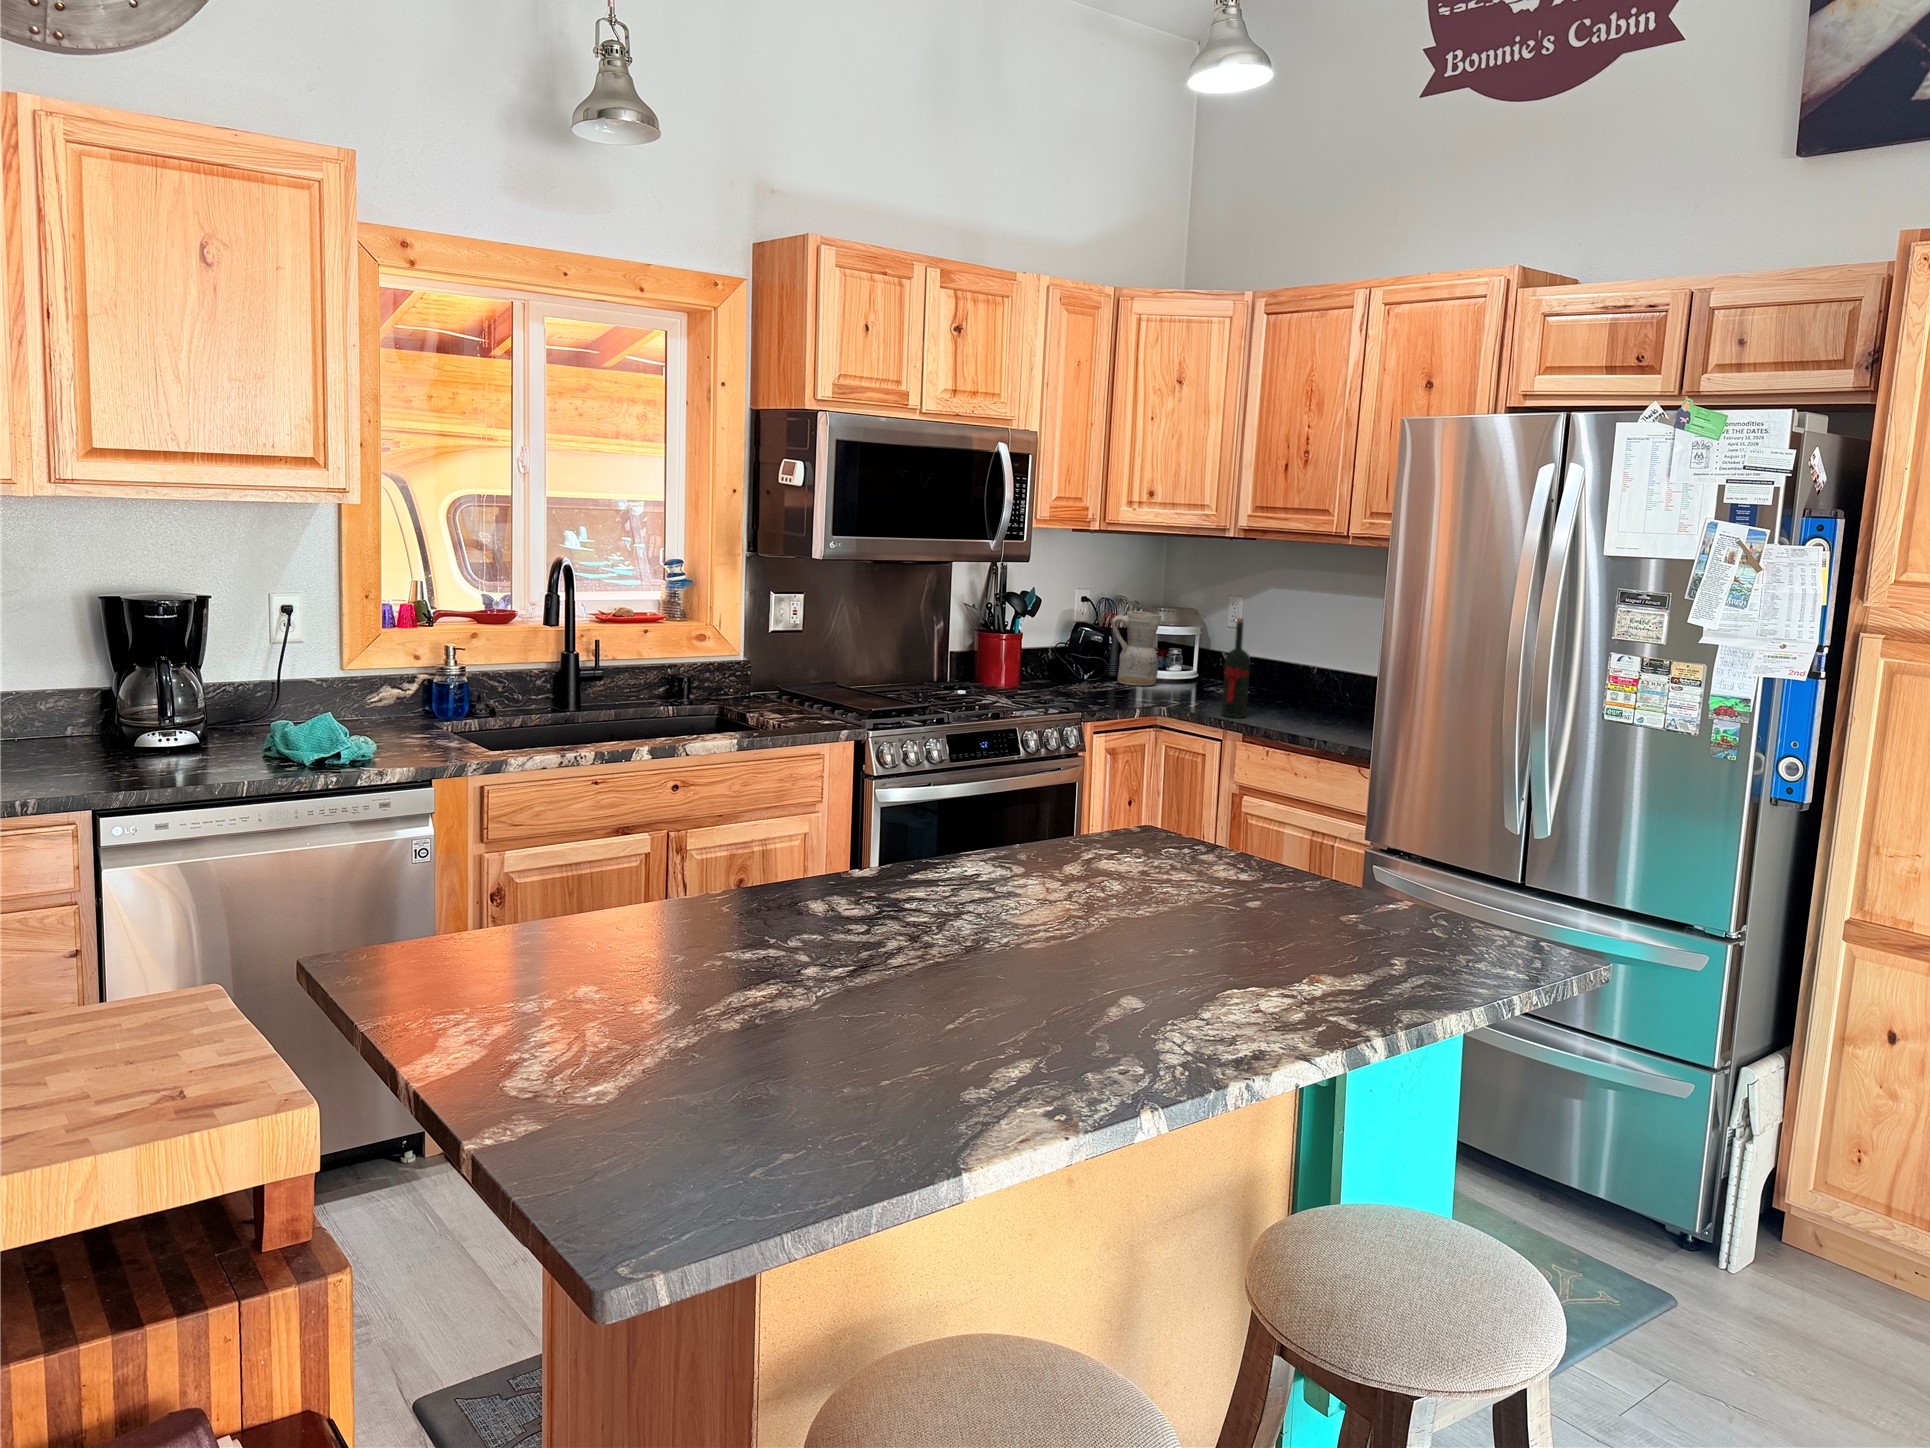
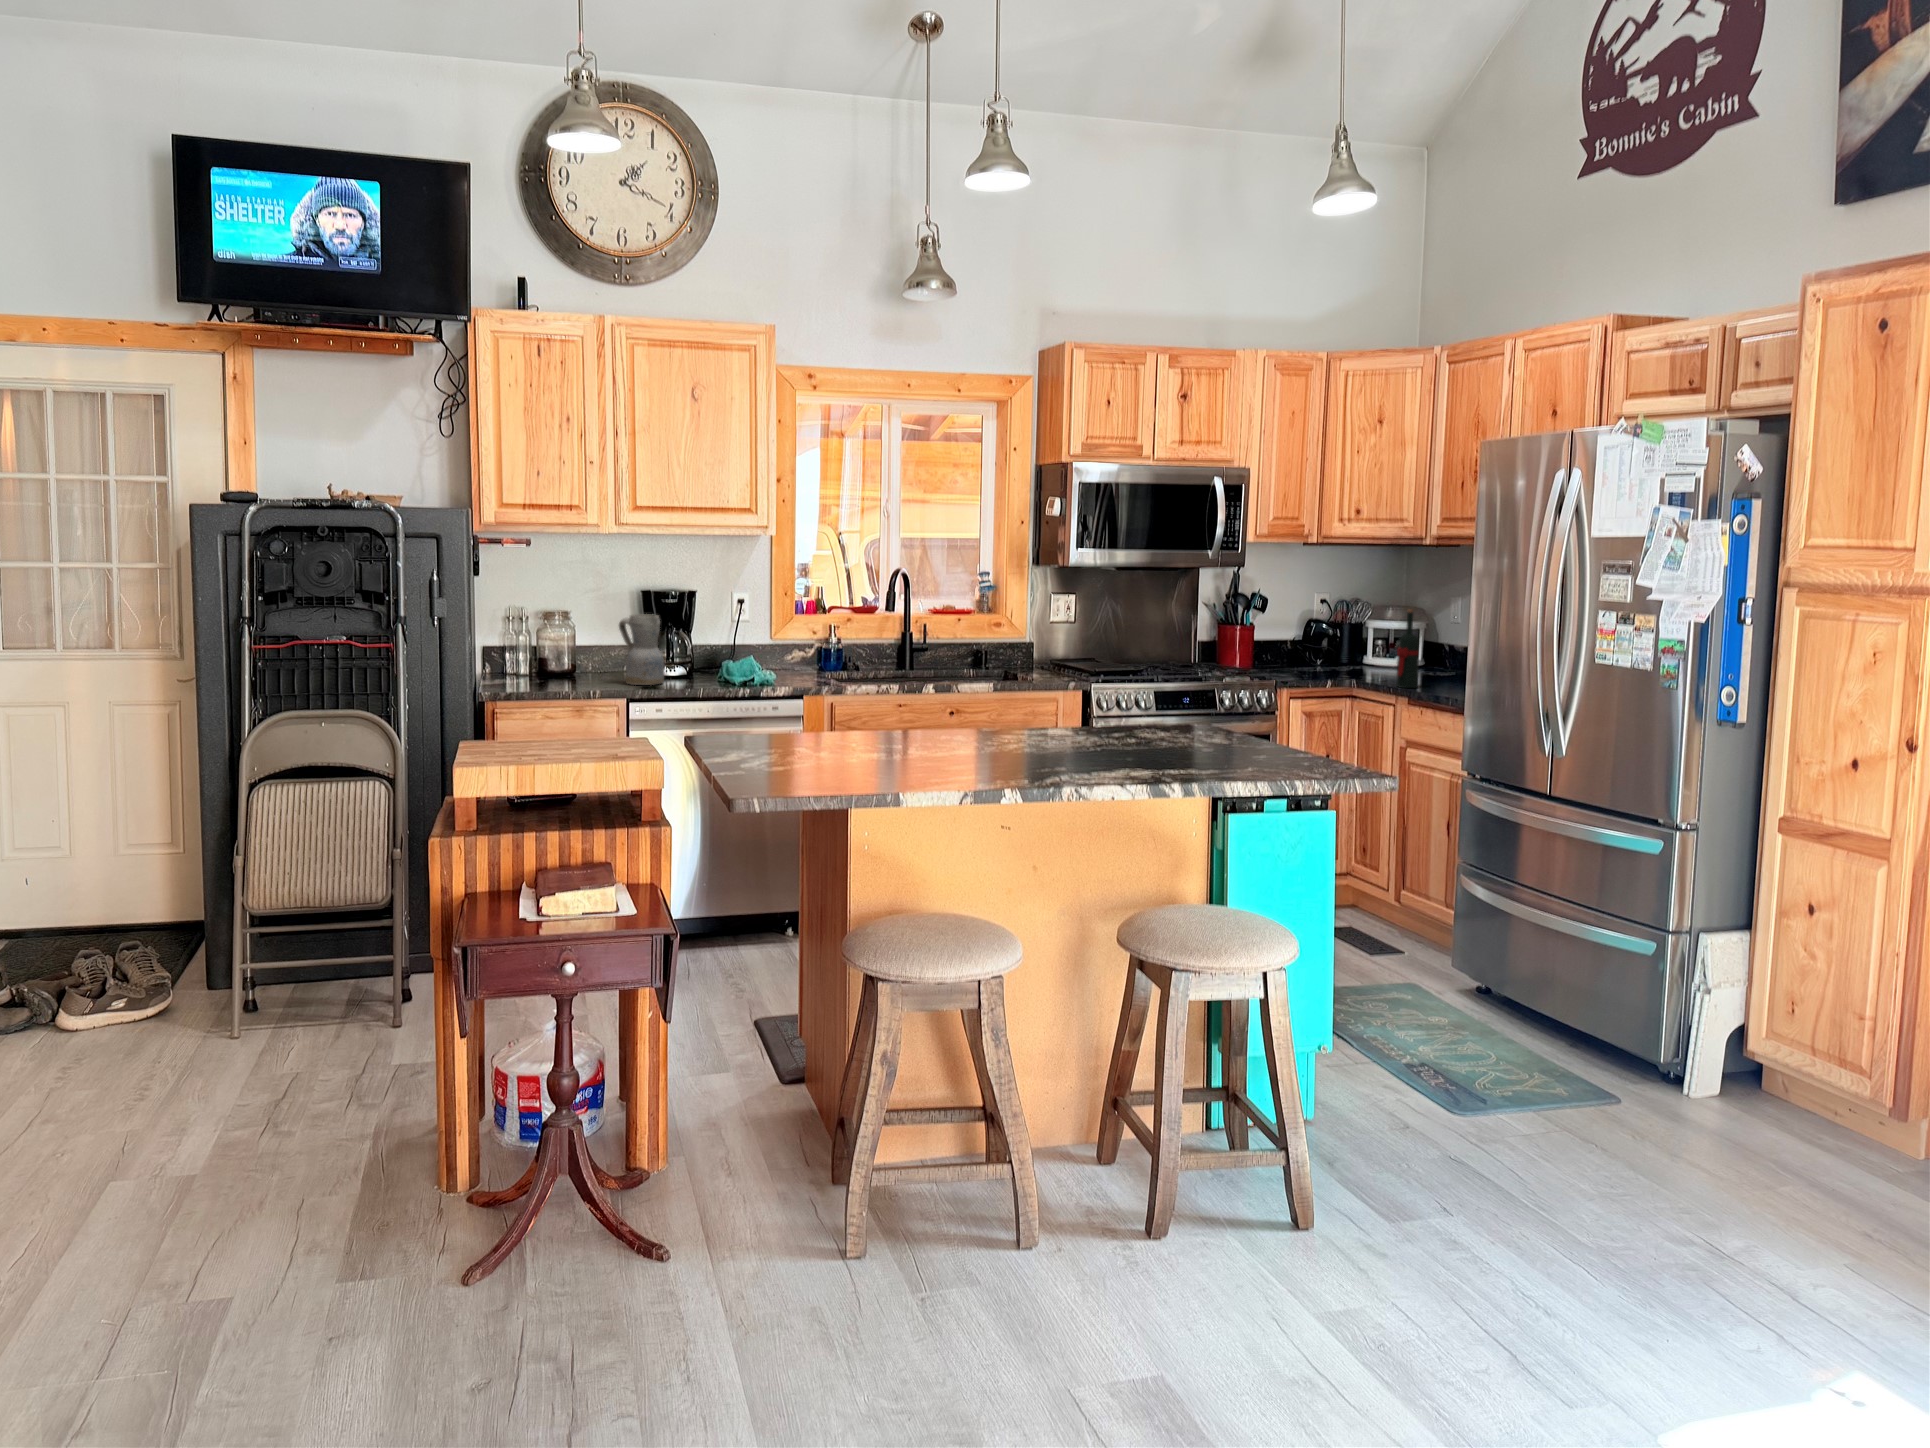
ceramic pitcher: present [1111,611,1162,685] -> present [619,614,665,685]

